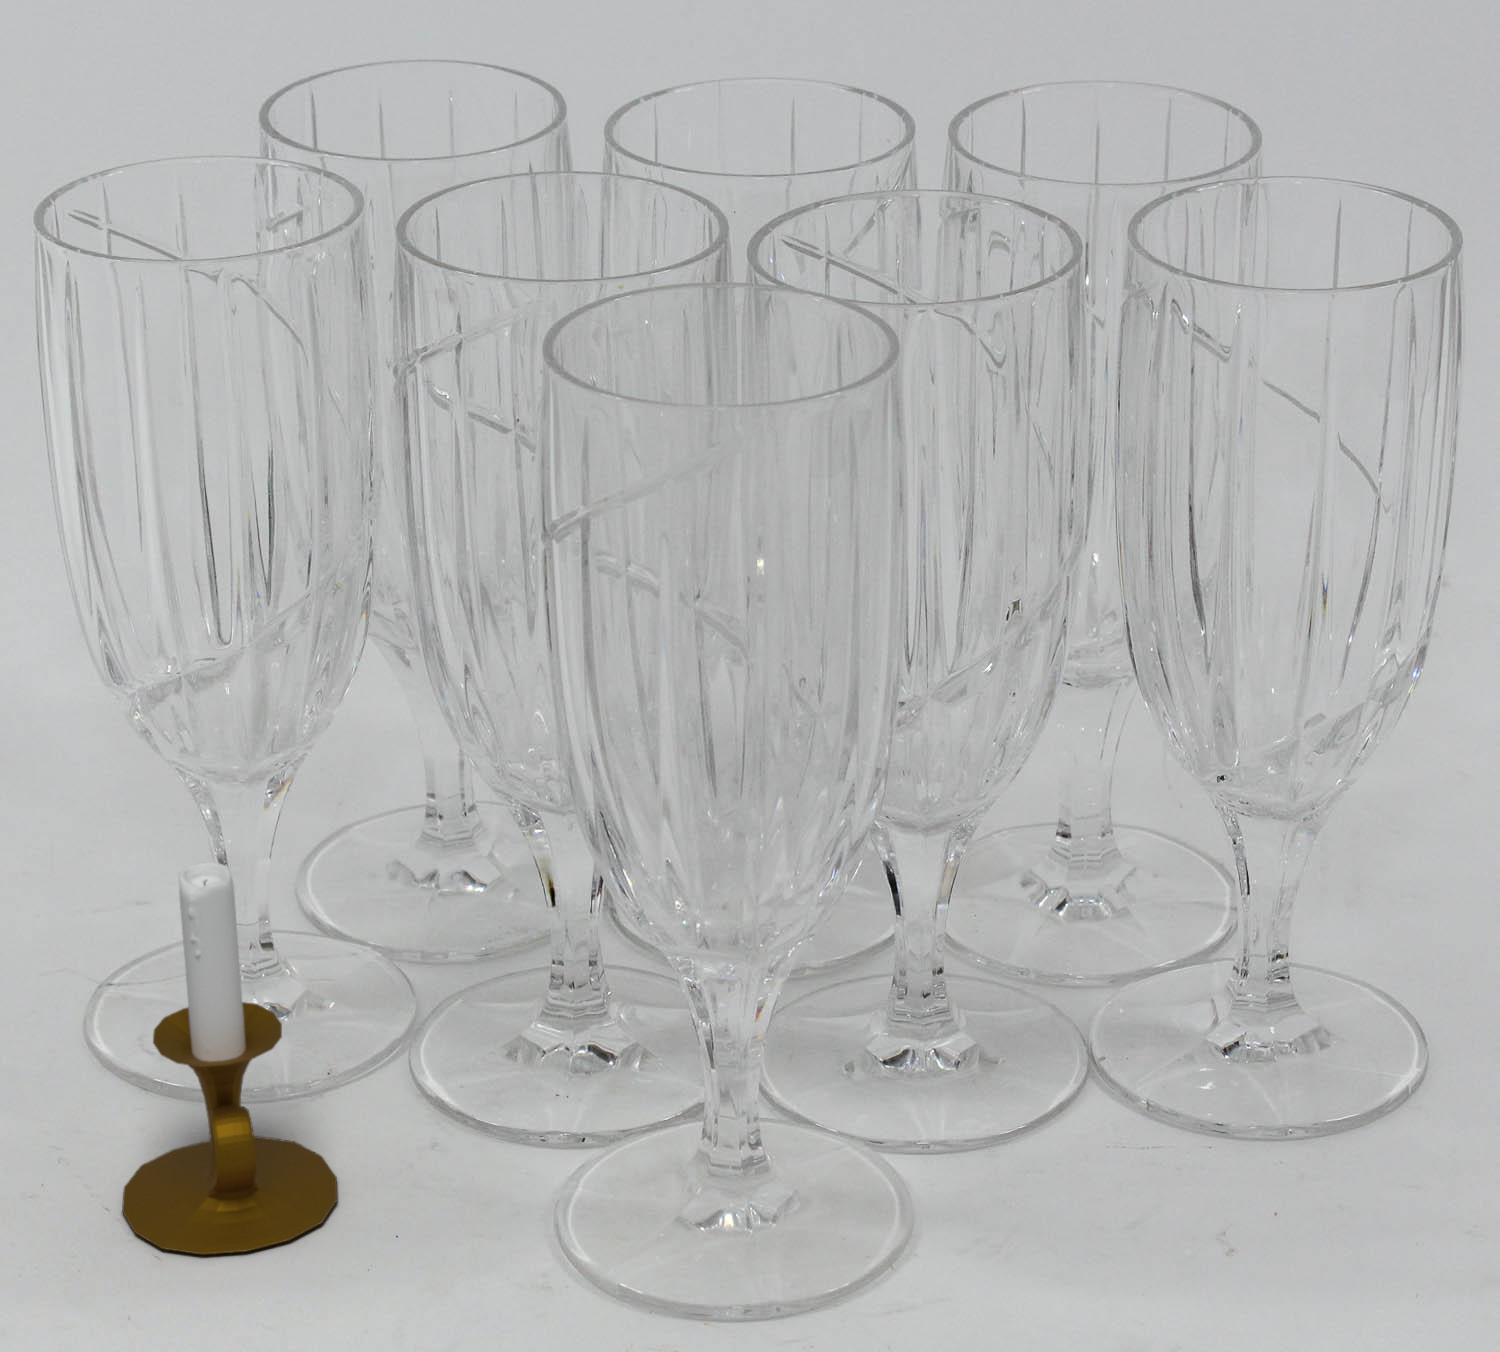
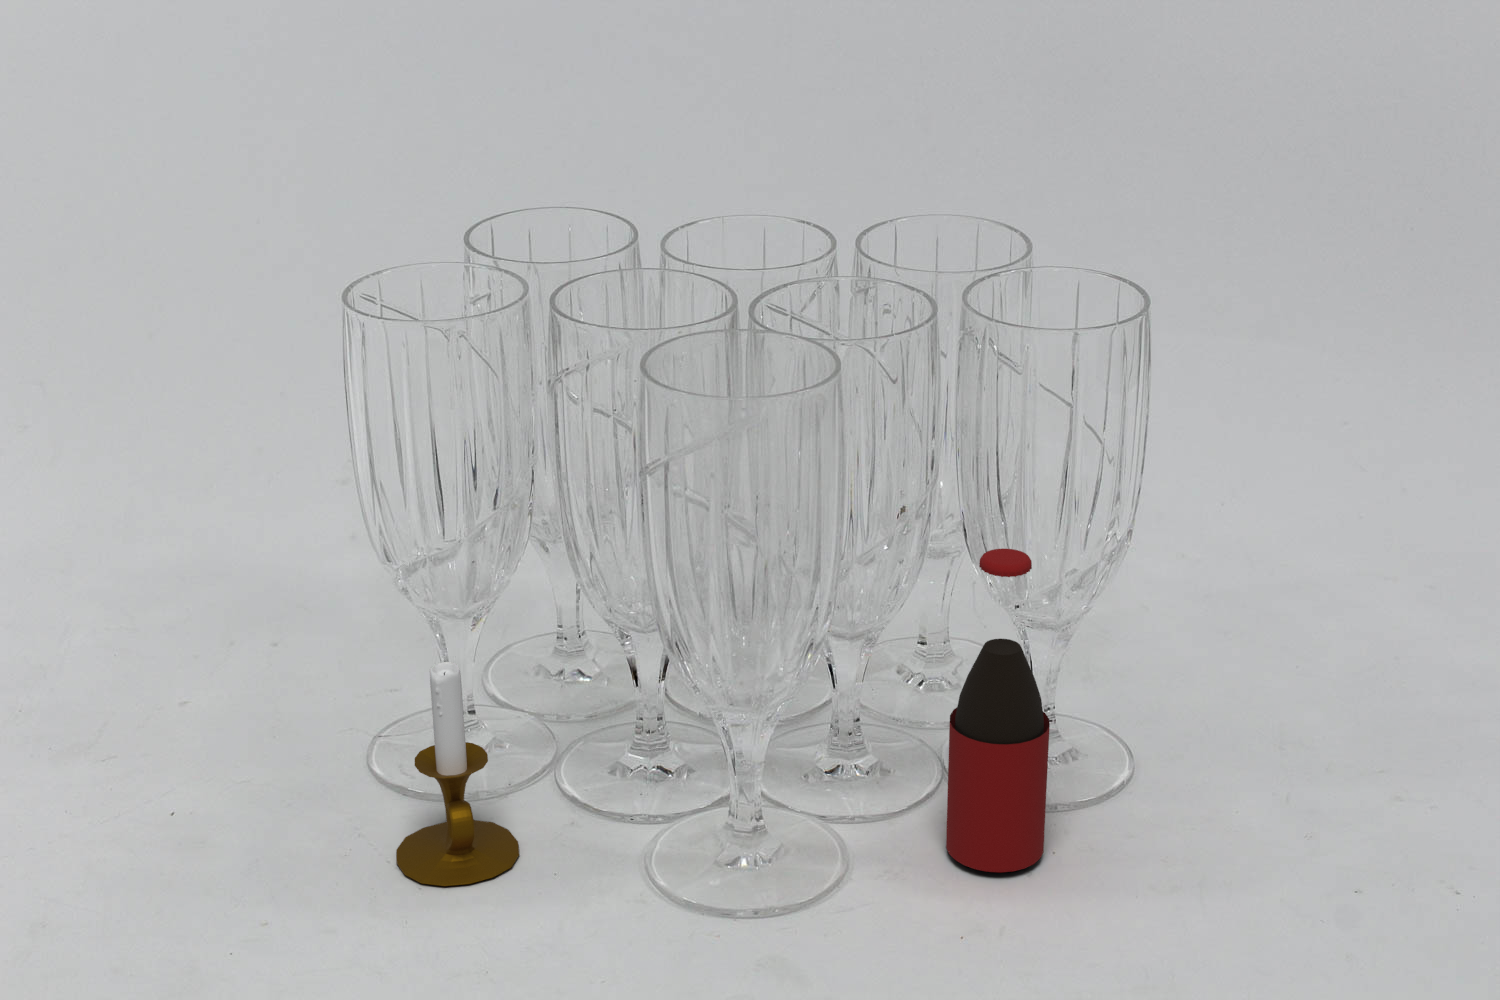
bottle: none [1087,677,1273,1255] -> present [946,549,1050,872]

